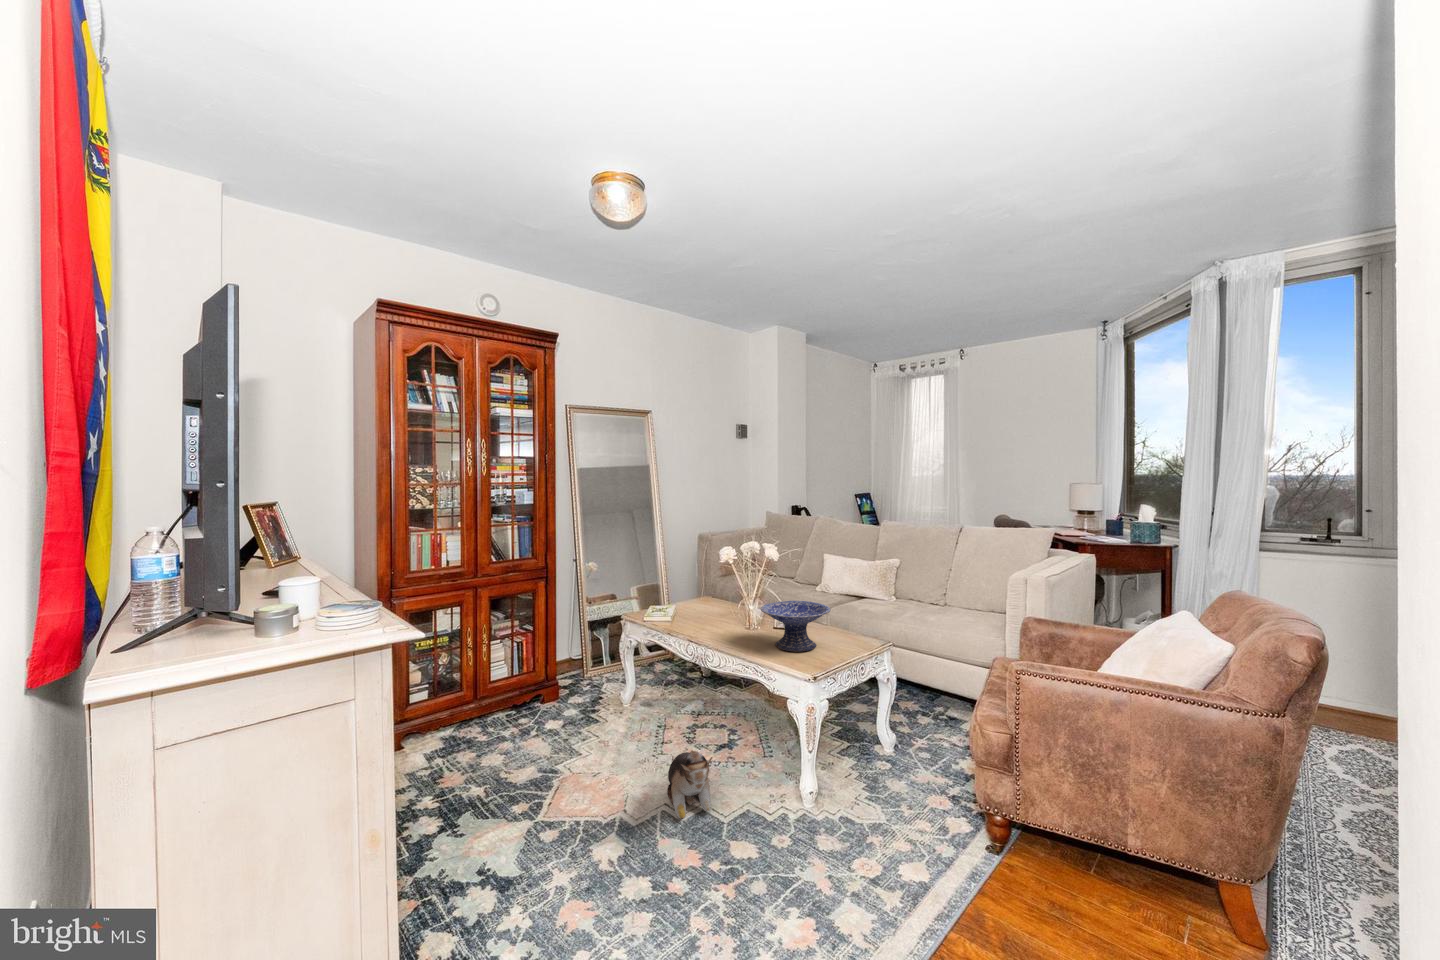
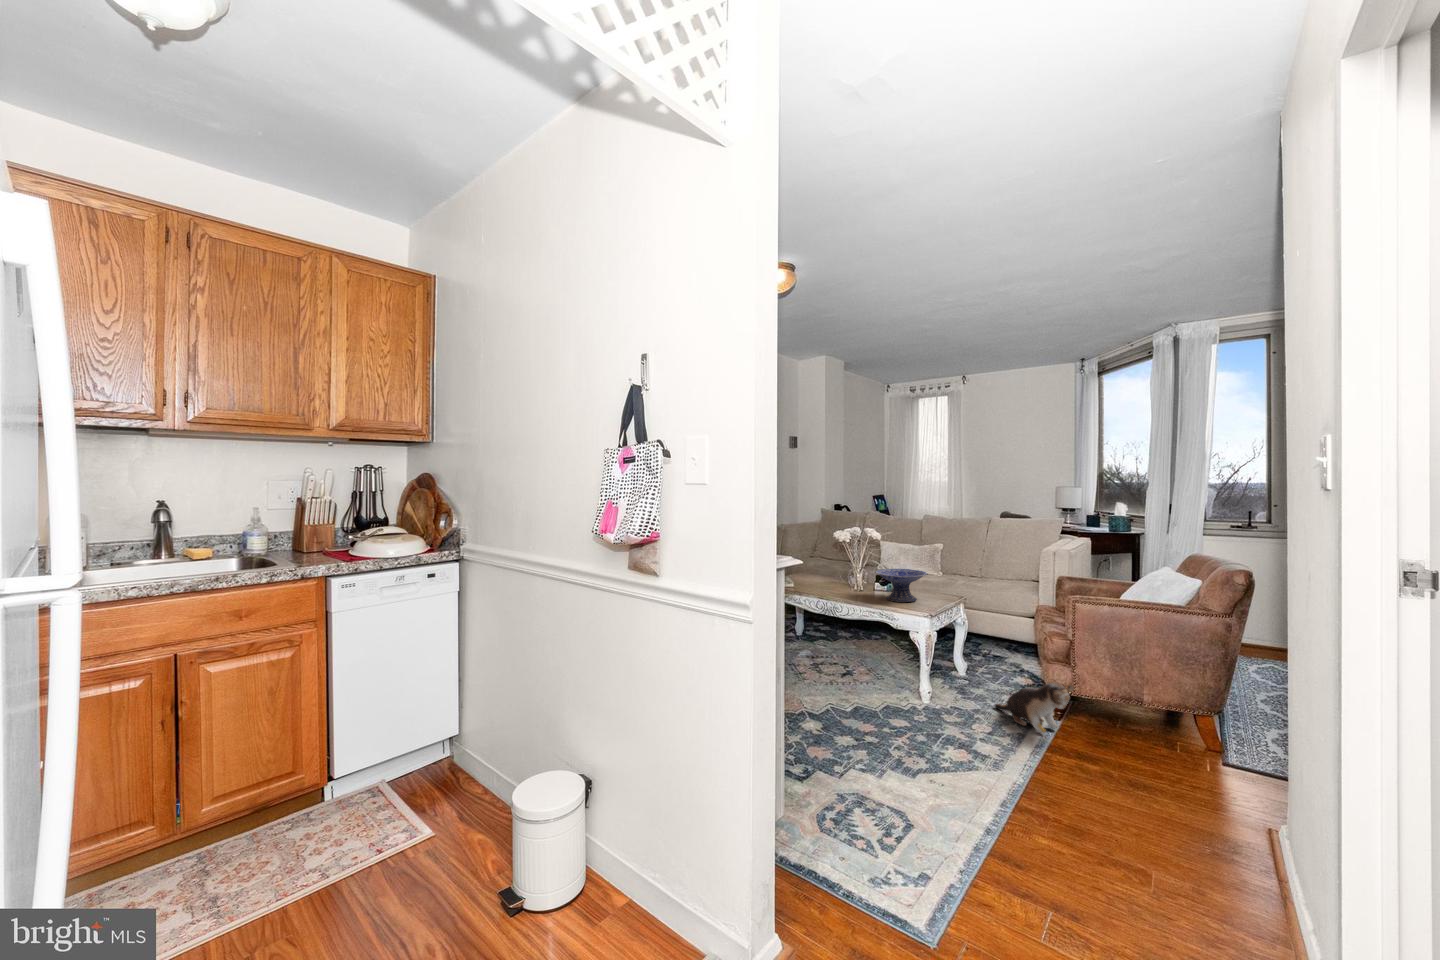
plush toy: present [667,750,712,819] -> present [995,682,1075,733]

